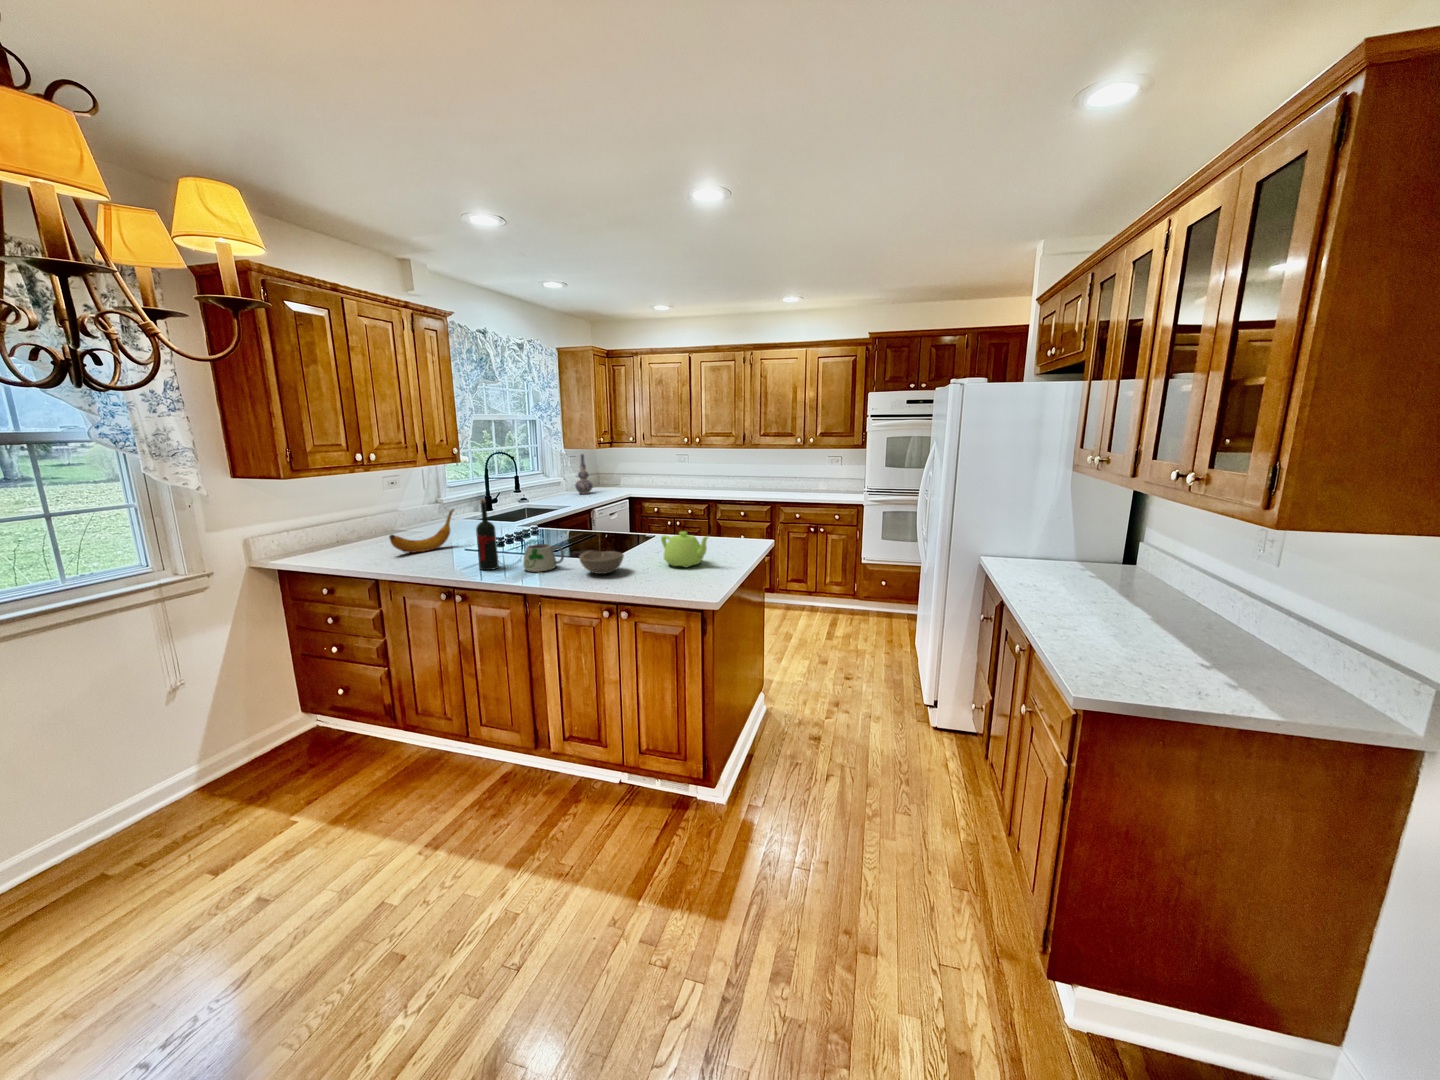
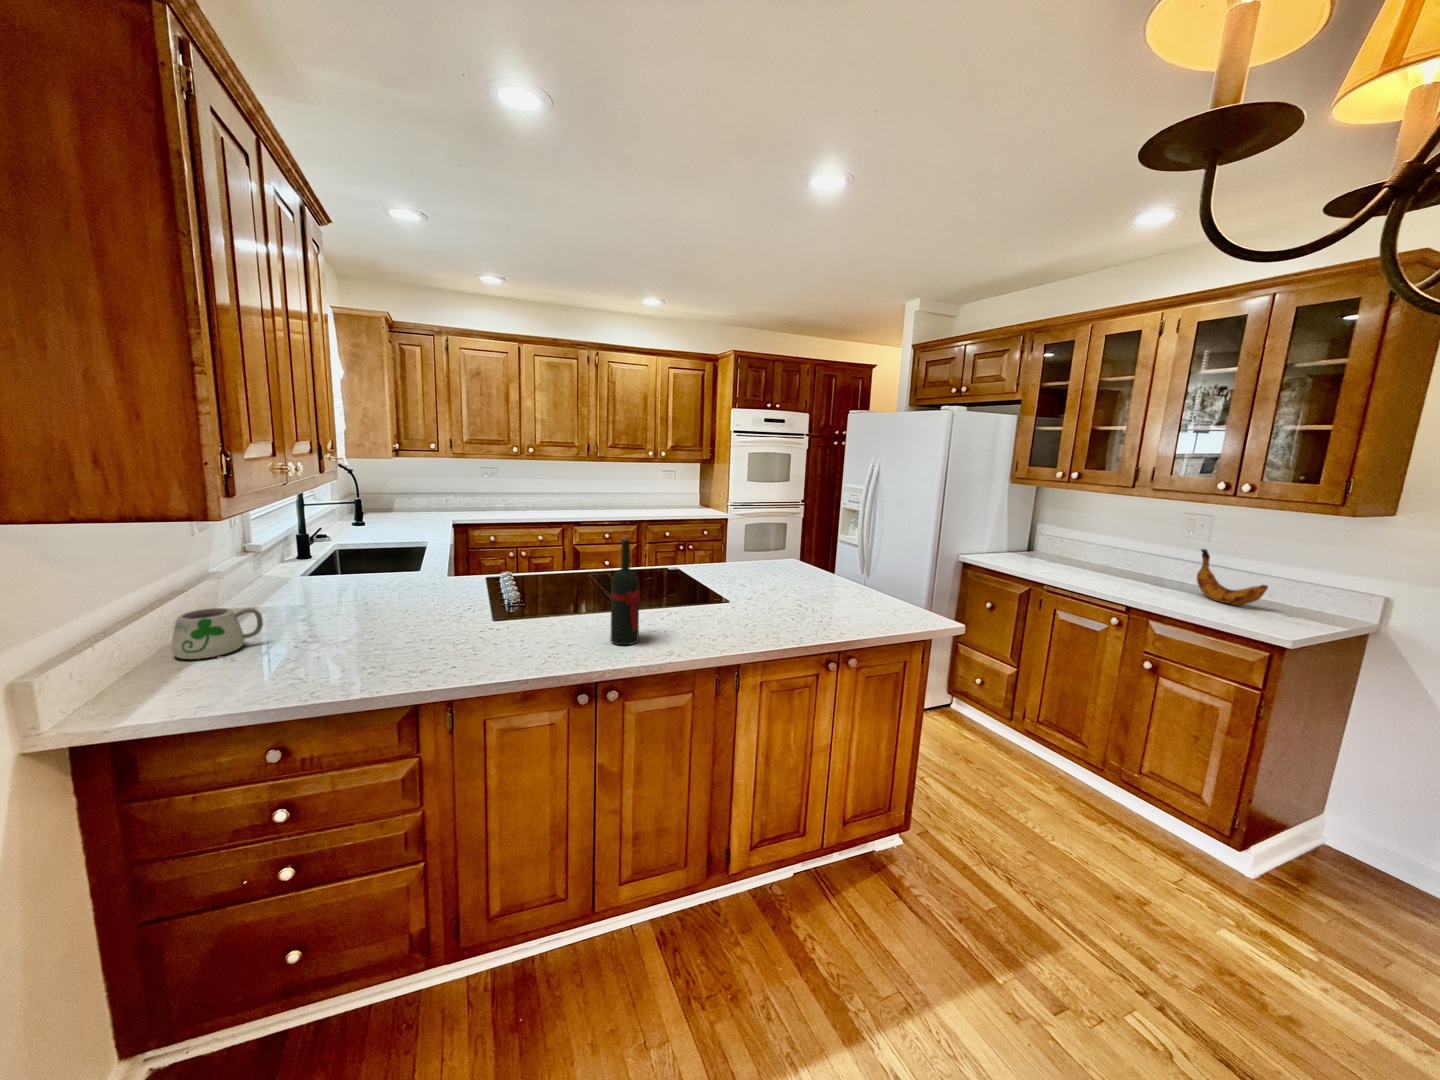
vase: present [575,454,592,494] -> none [361,465,390,524]
banana: present [389,509,454,553] -> present [1197,549,1268,606]
teapot: present [661,532,708,567] -> none [791,557,855,598]
mug: present [523,544,564,572] -> present [171,608,263,659]
bowl: present [579,550,624,574] -> none [754,590,809,620]

